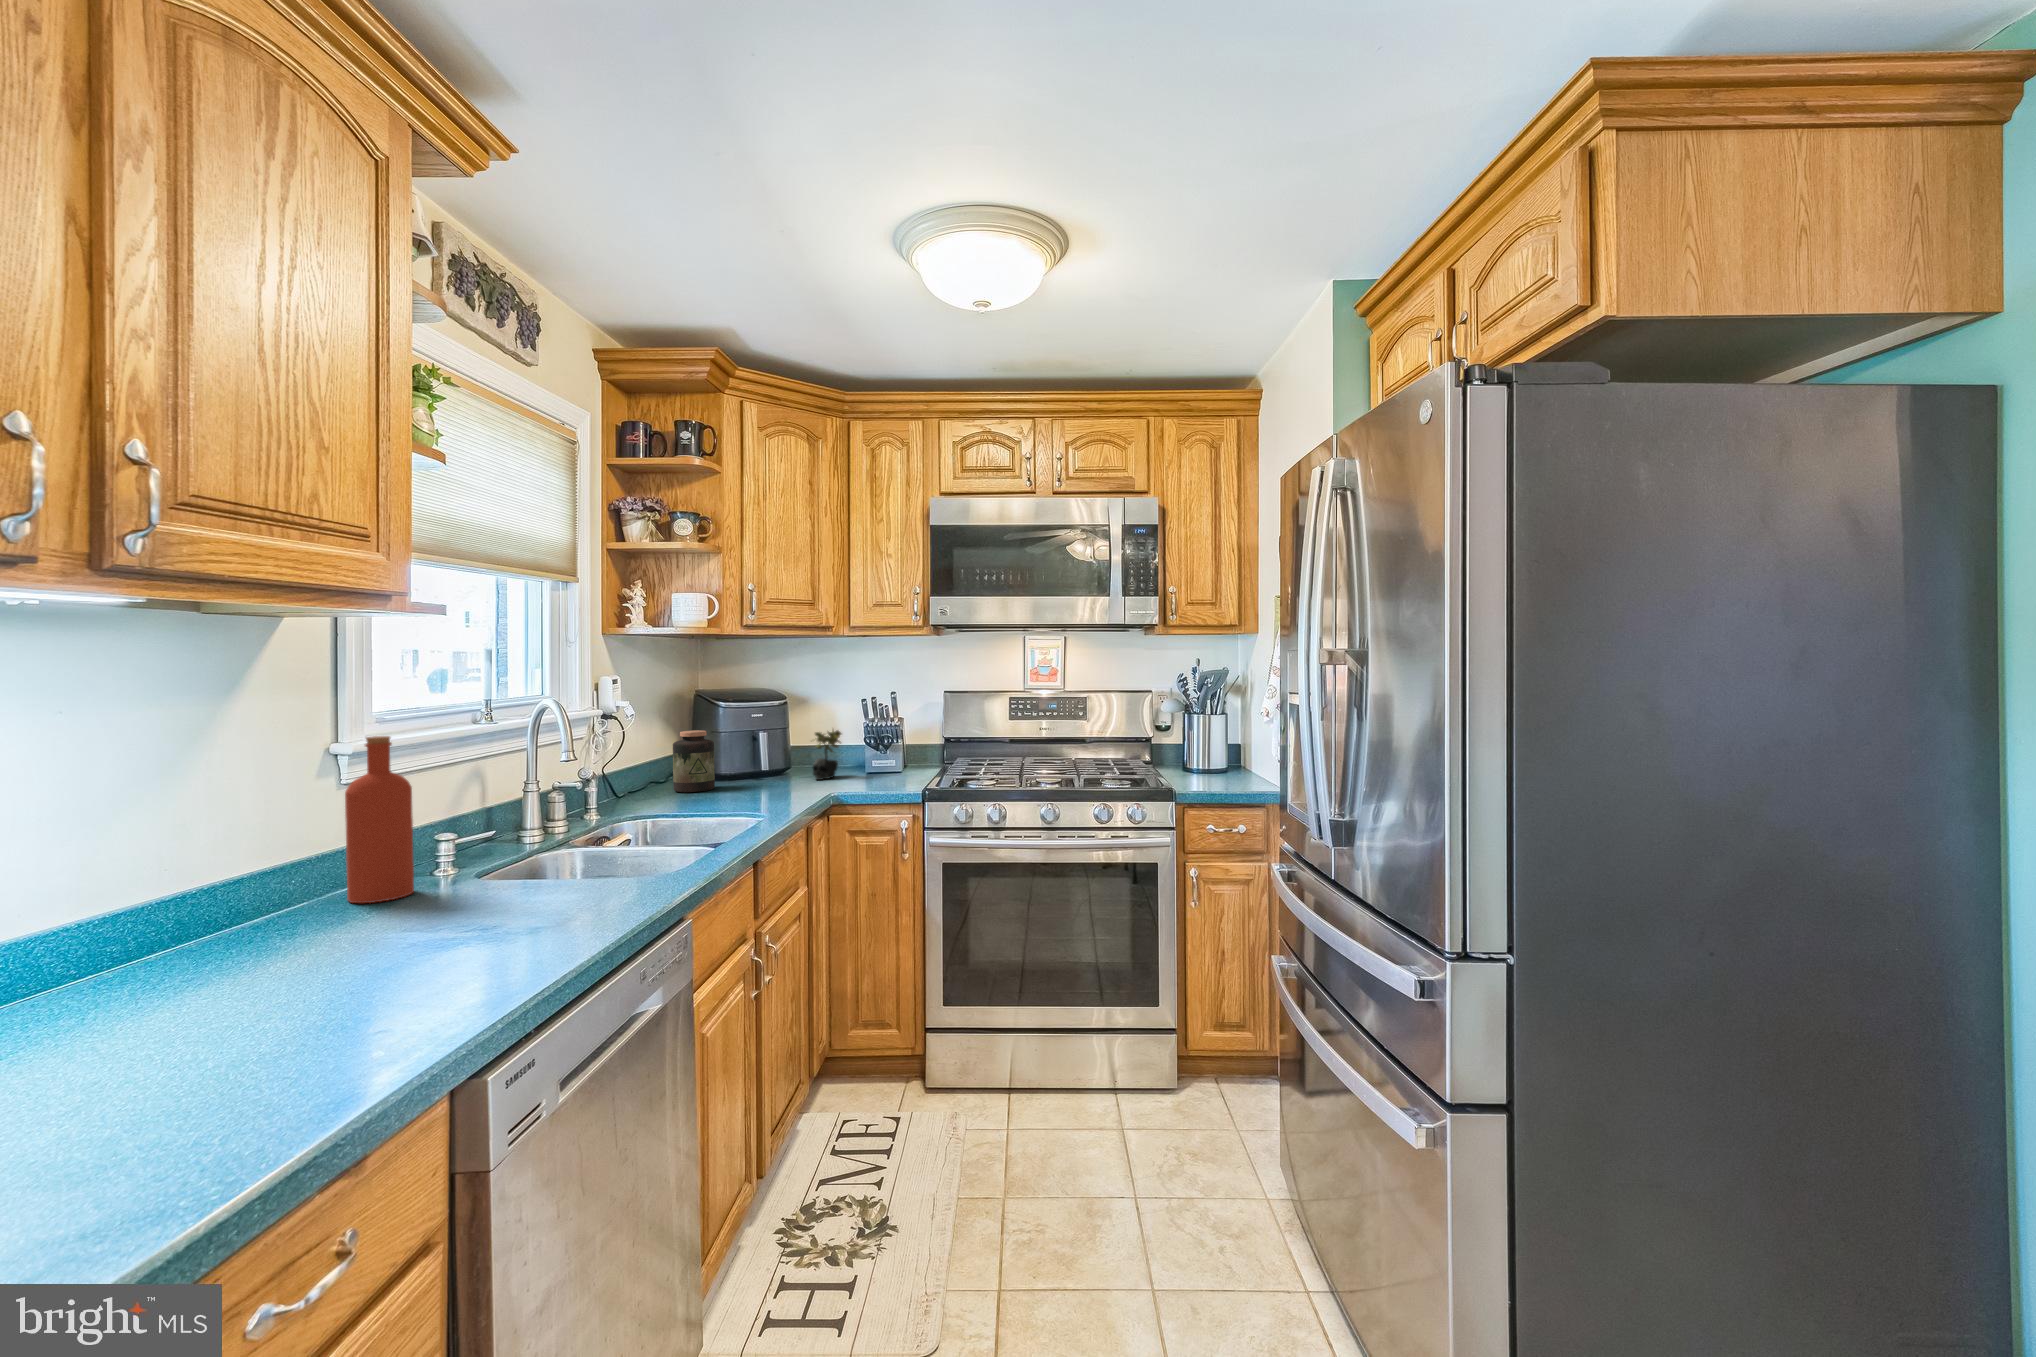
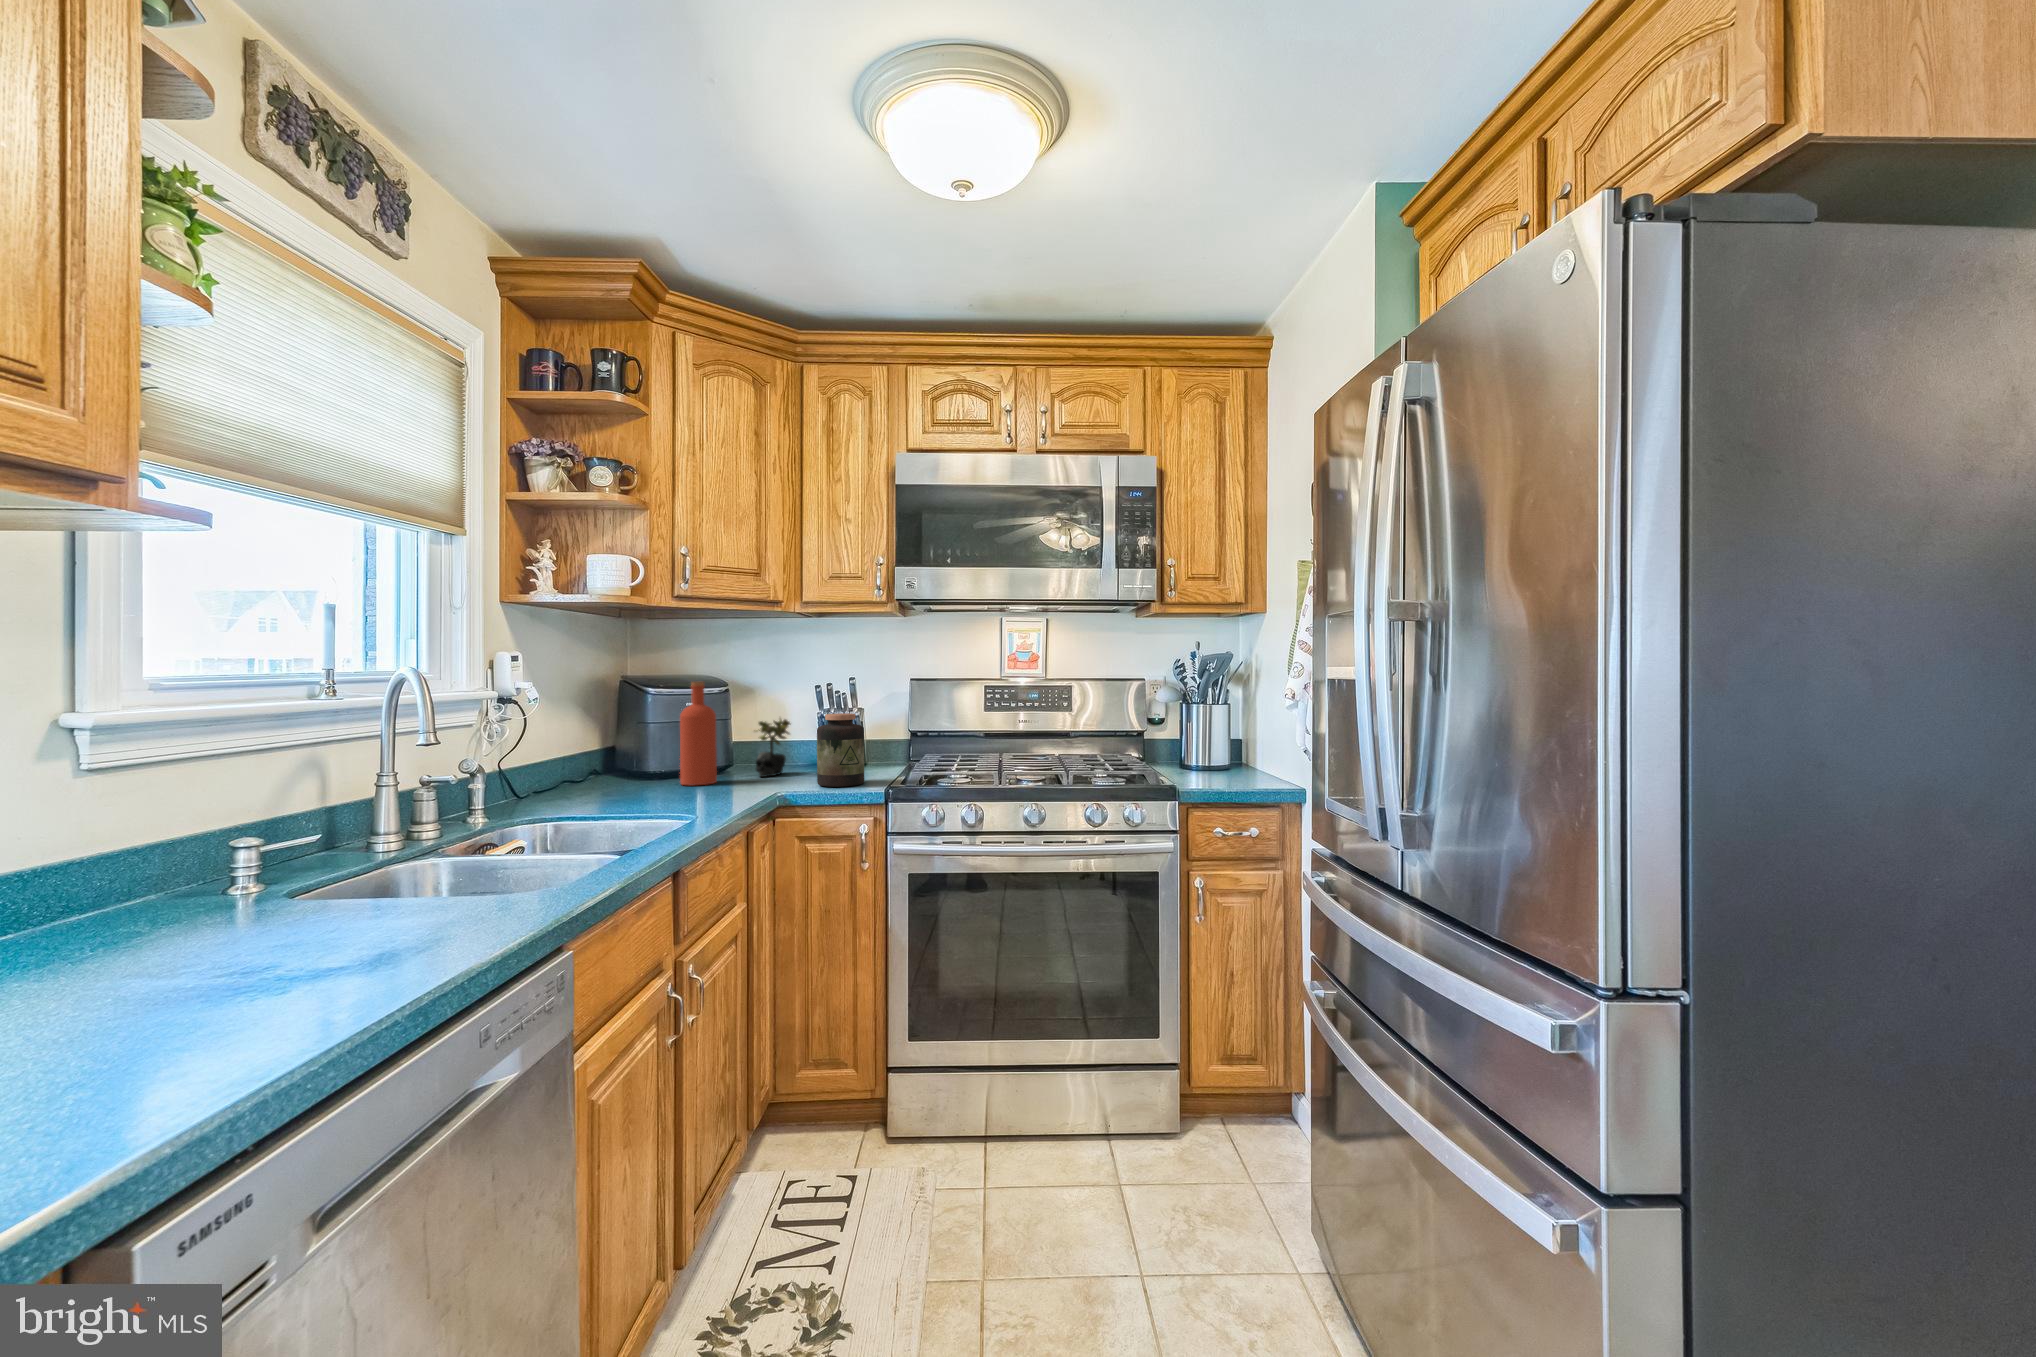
jar: present [673,730,715,792] -> present [817,713,864,787]
bottle: present [345,736,414,903] -> present [680,682,717,785]

